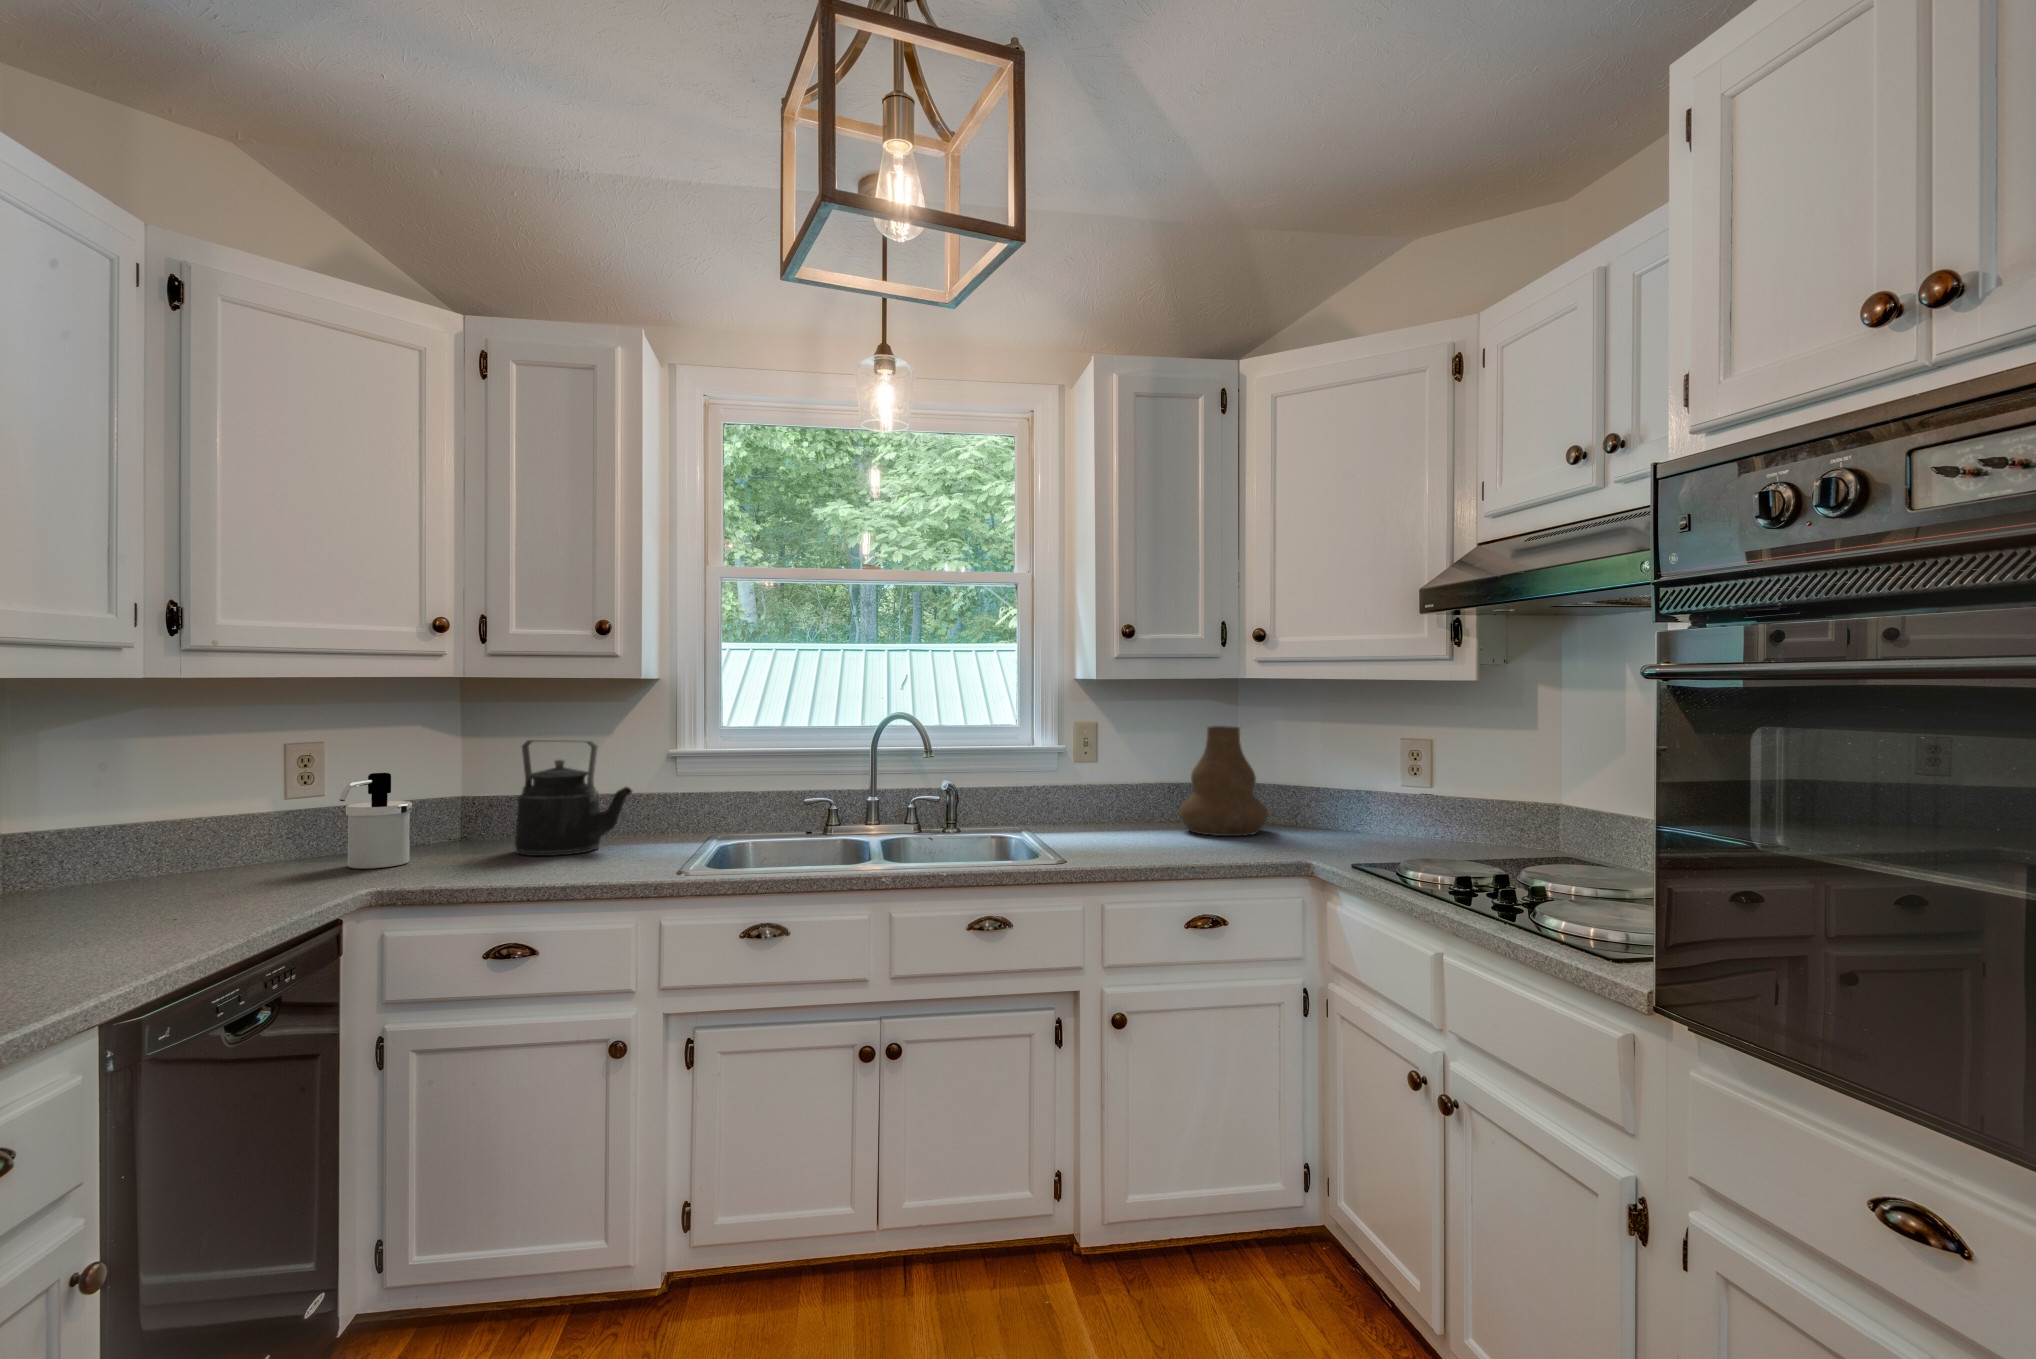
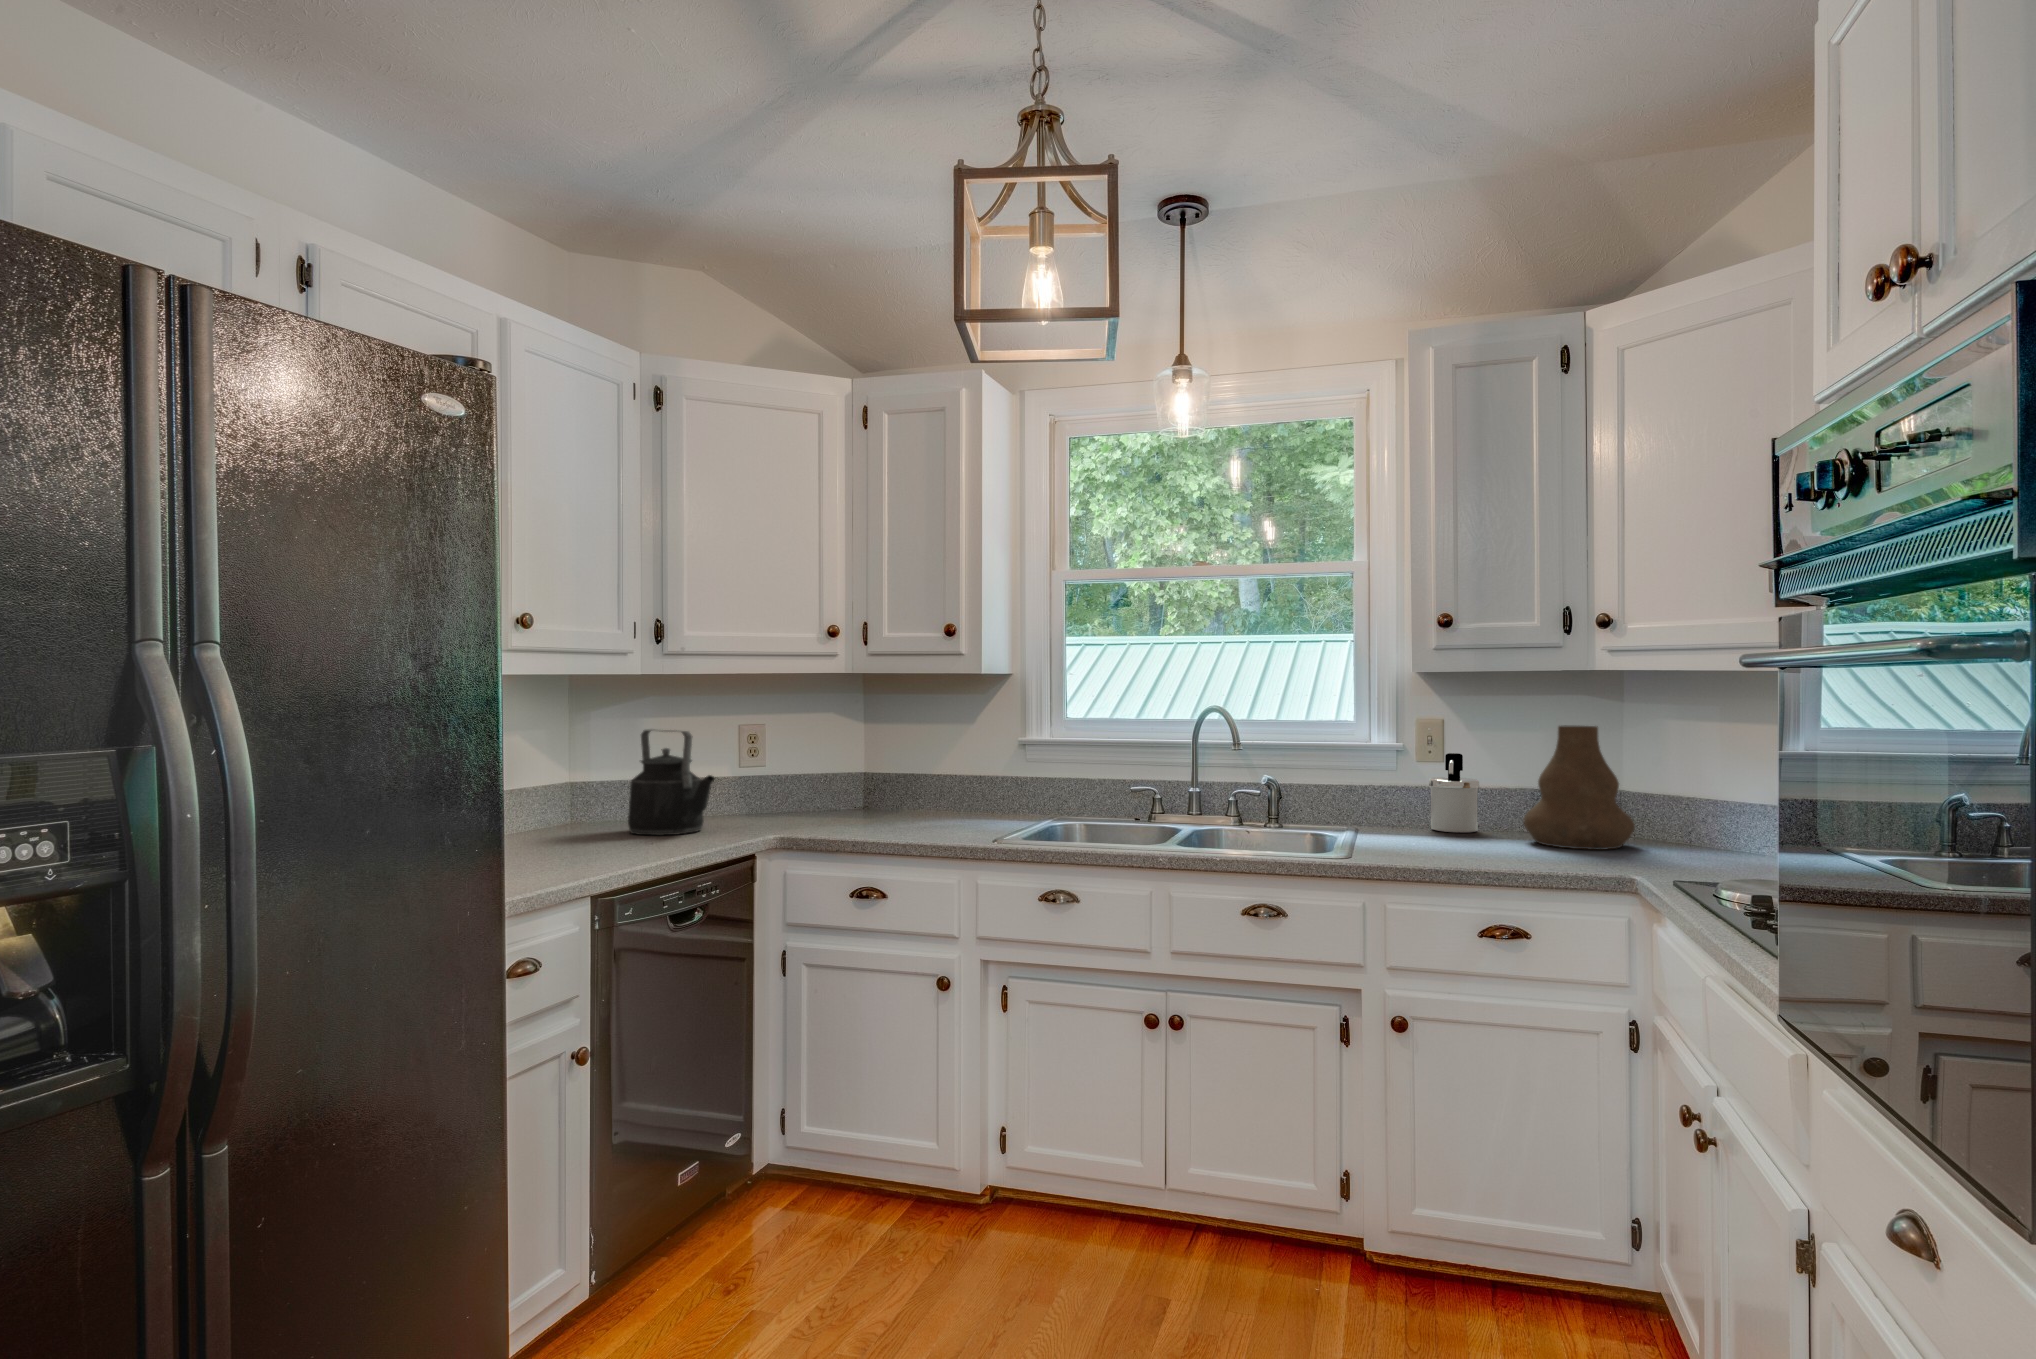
kettle: present [515,740,632,856] -> present [628,730,714,835]
soap dispenser: present [339,773,412,869] -> present [1429,753,1479,833]

